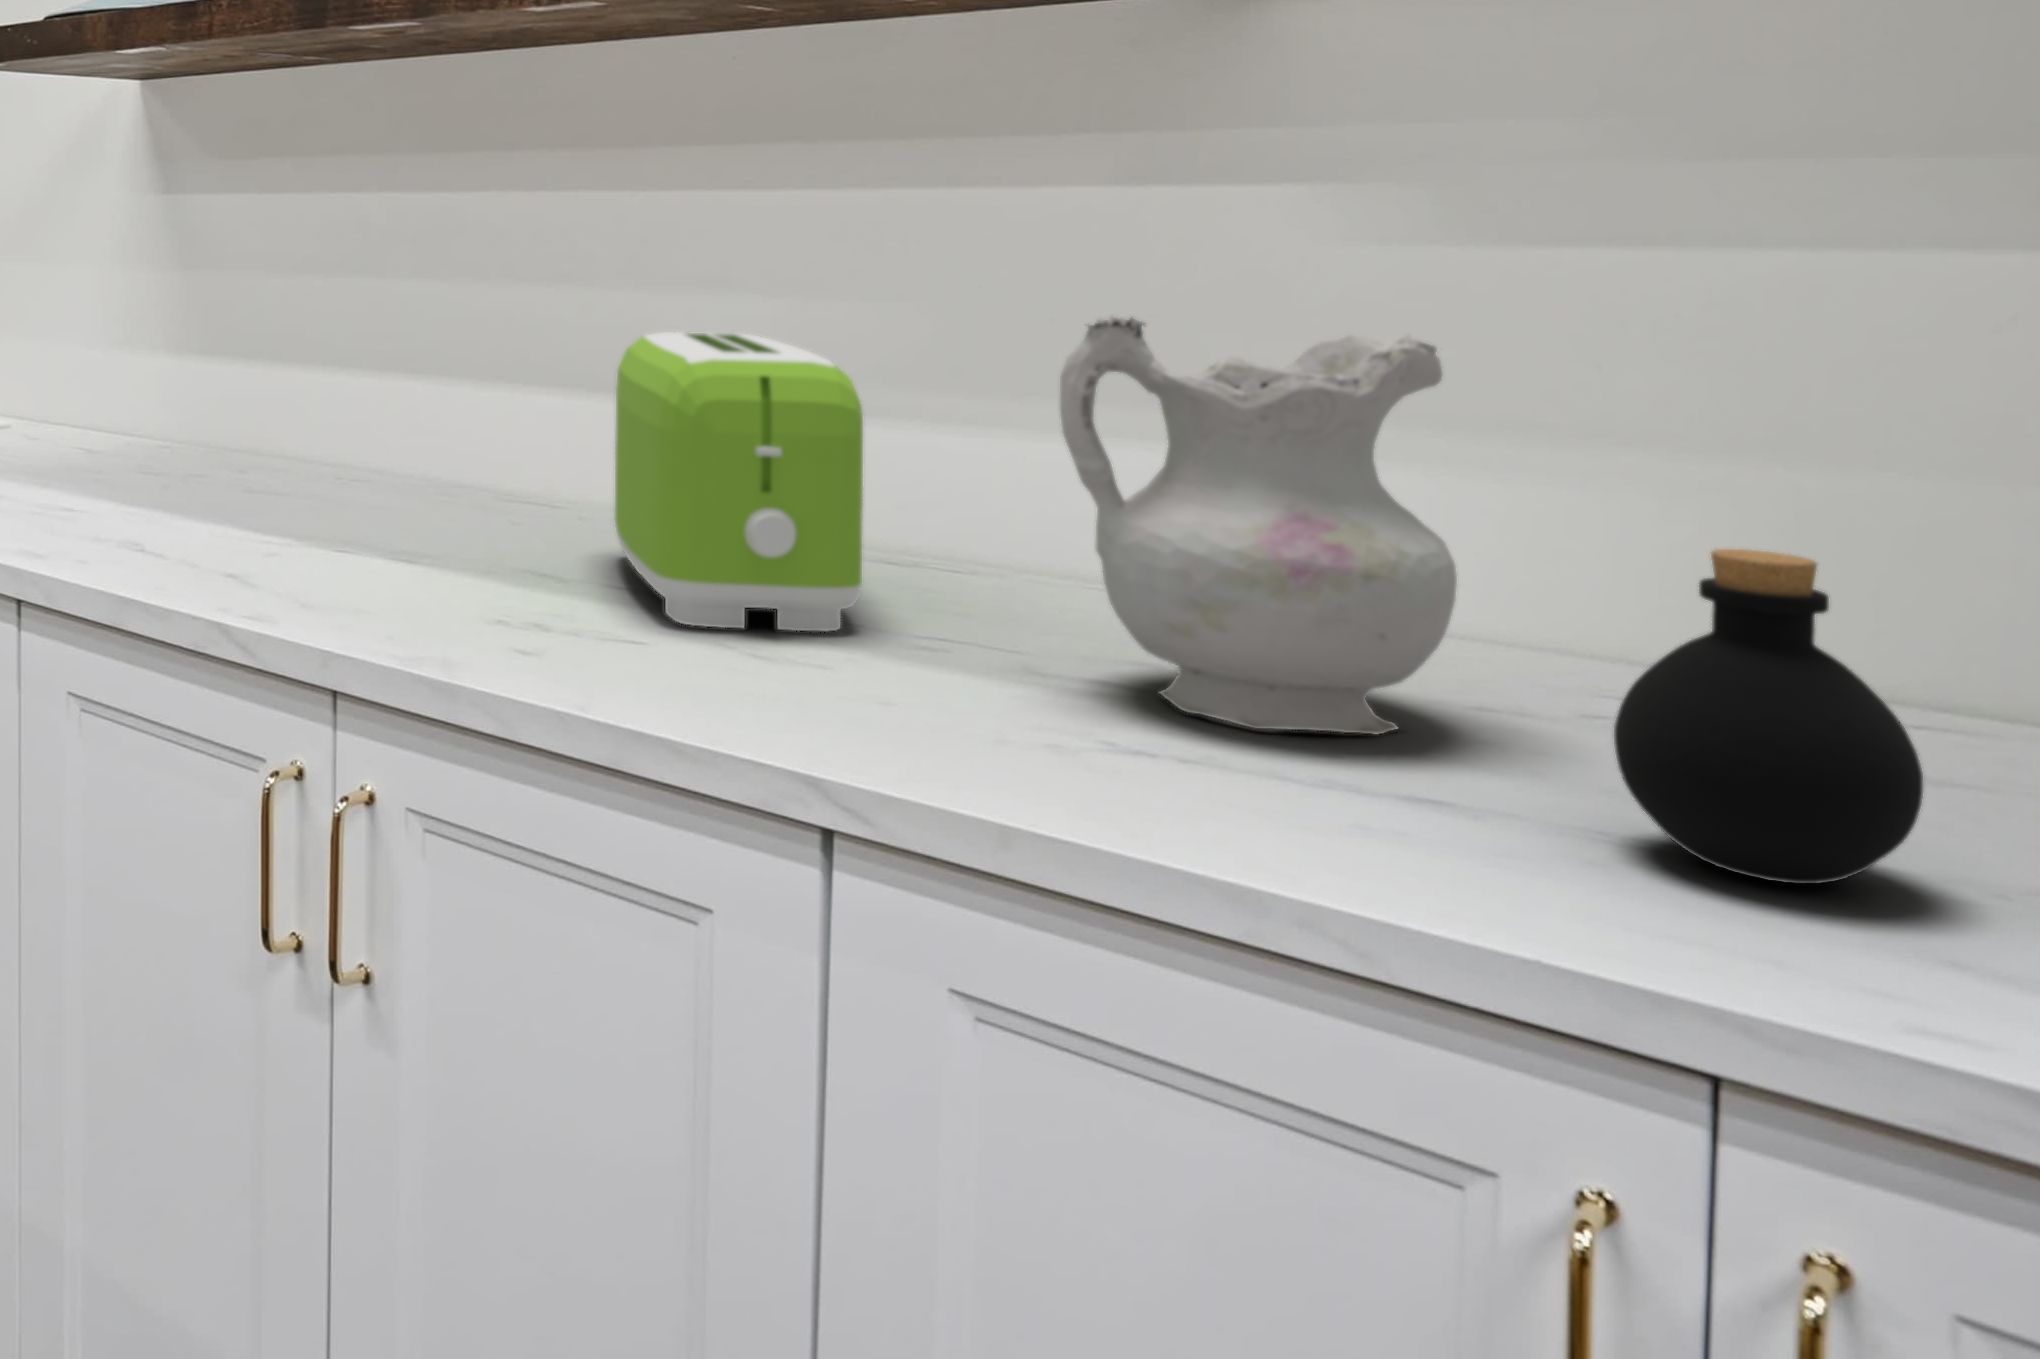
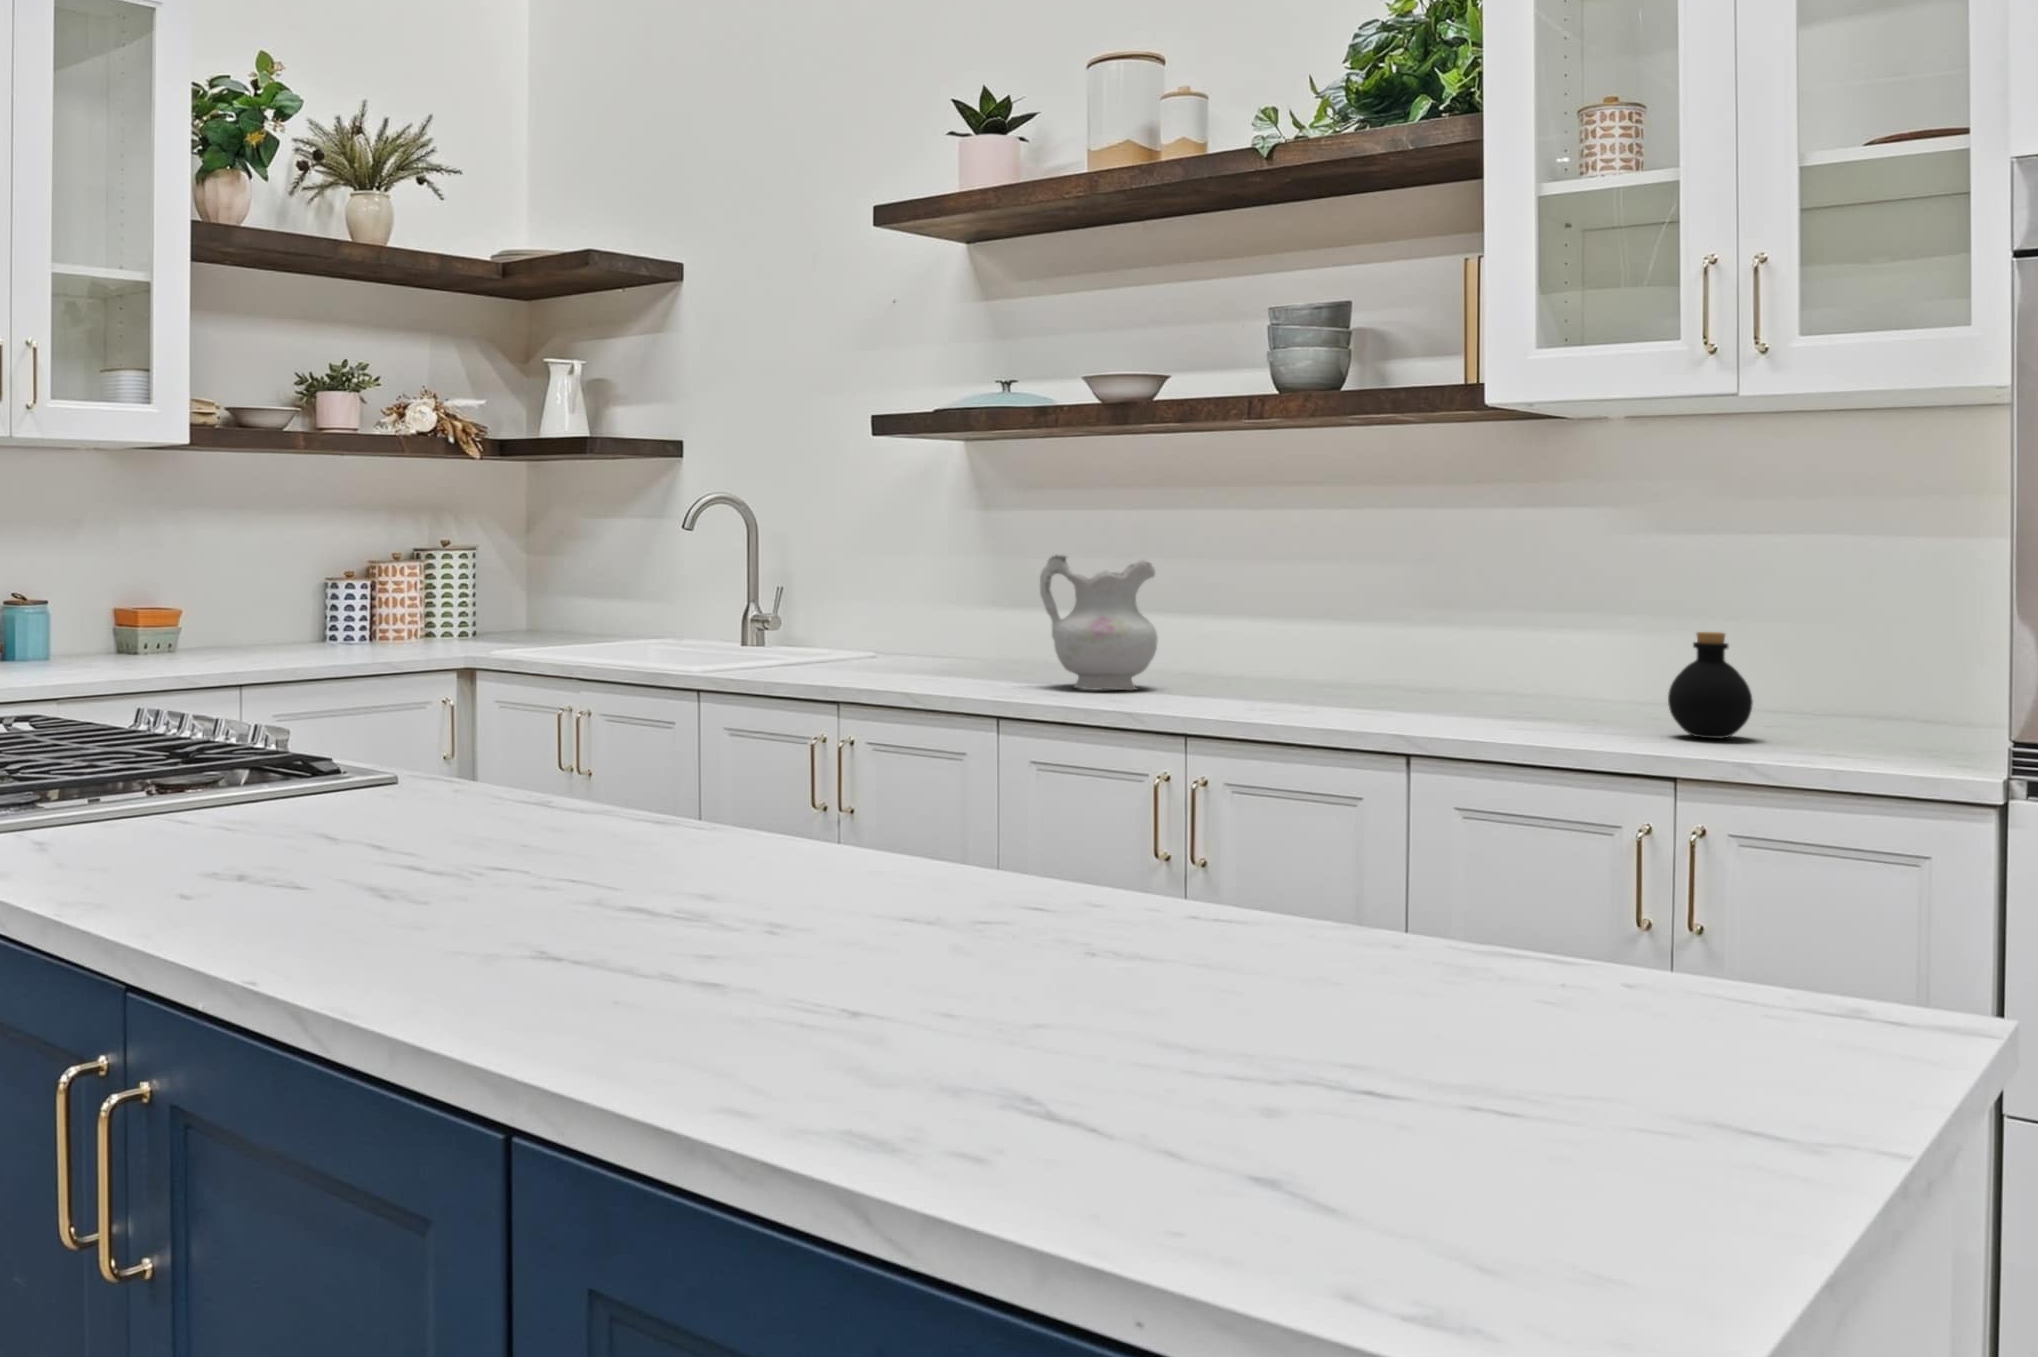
ceramic pitcher: present [1060,317,1457,735] -> present [1040,555,1158,690]
toaster: present [615,332,863,632] -> none [1282,580,1406,706]

